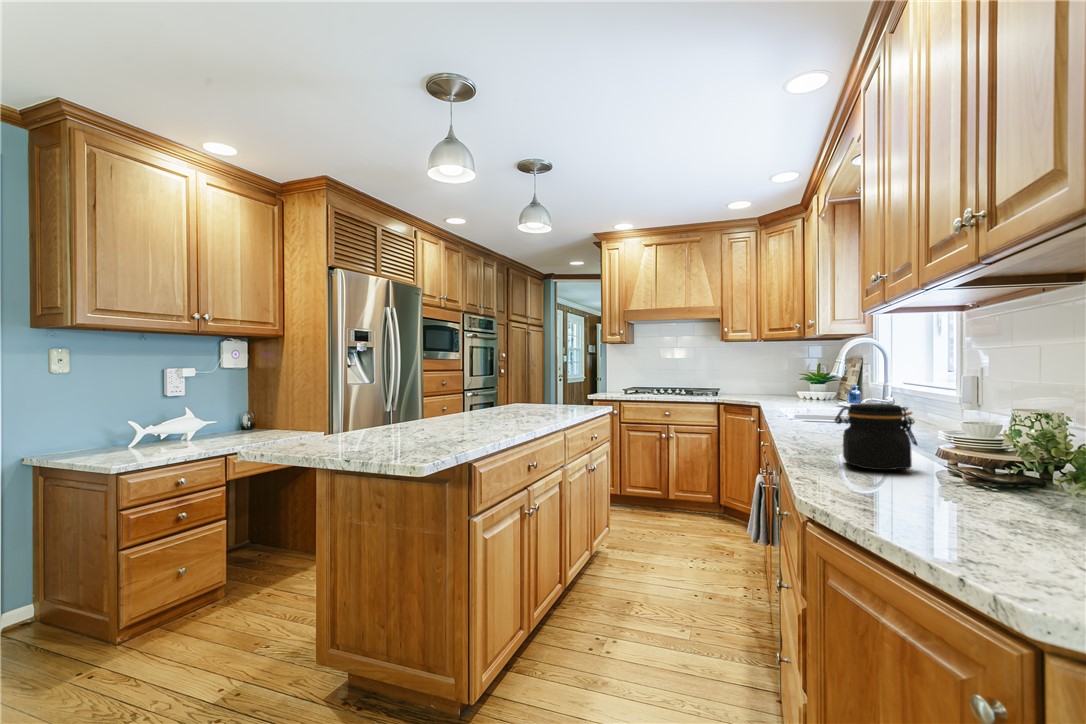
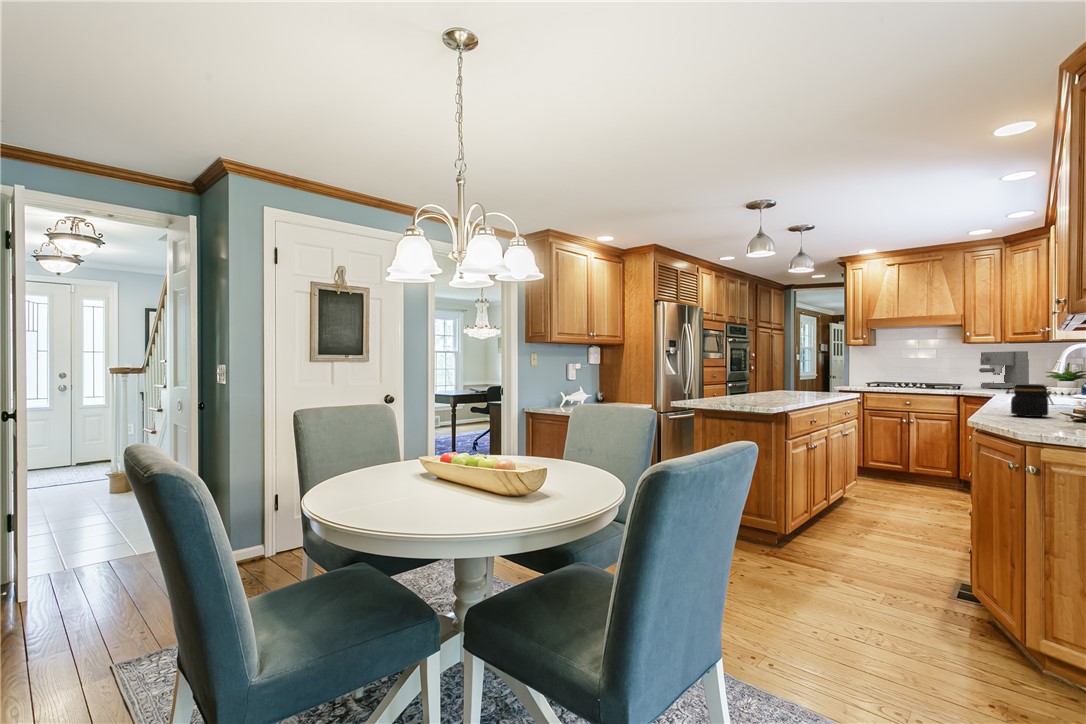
coffee maker: none [735,350,780,393] -> present [979,351,1029,389]

